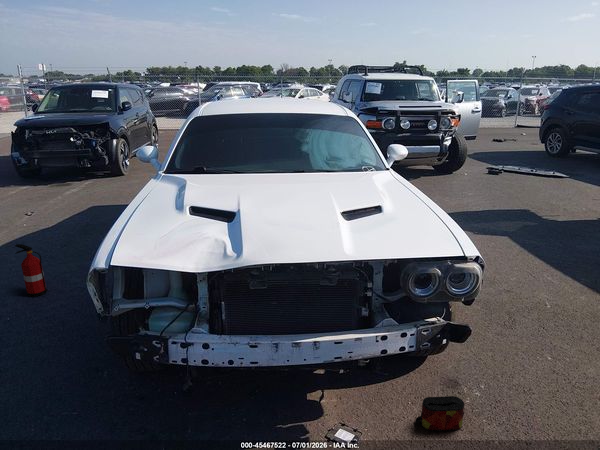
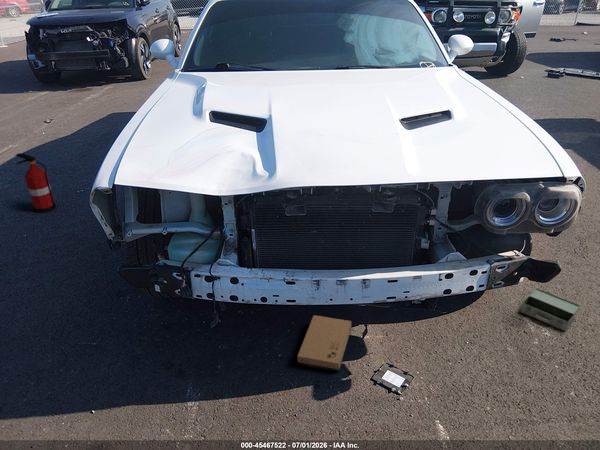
toolbox: none [453,352,501,388] -> present [521,289,580,331]
cardboard box: none [260,379,308,427] -> present [297,315,351,372]
bag: present [415,396,464,431] -> none [479,344,541,383]

